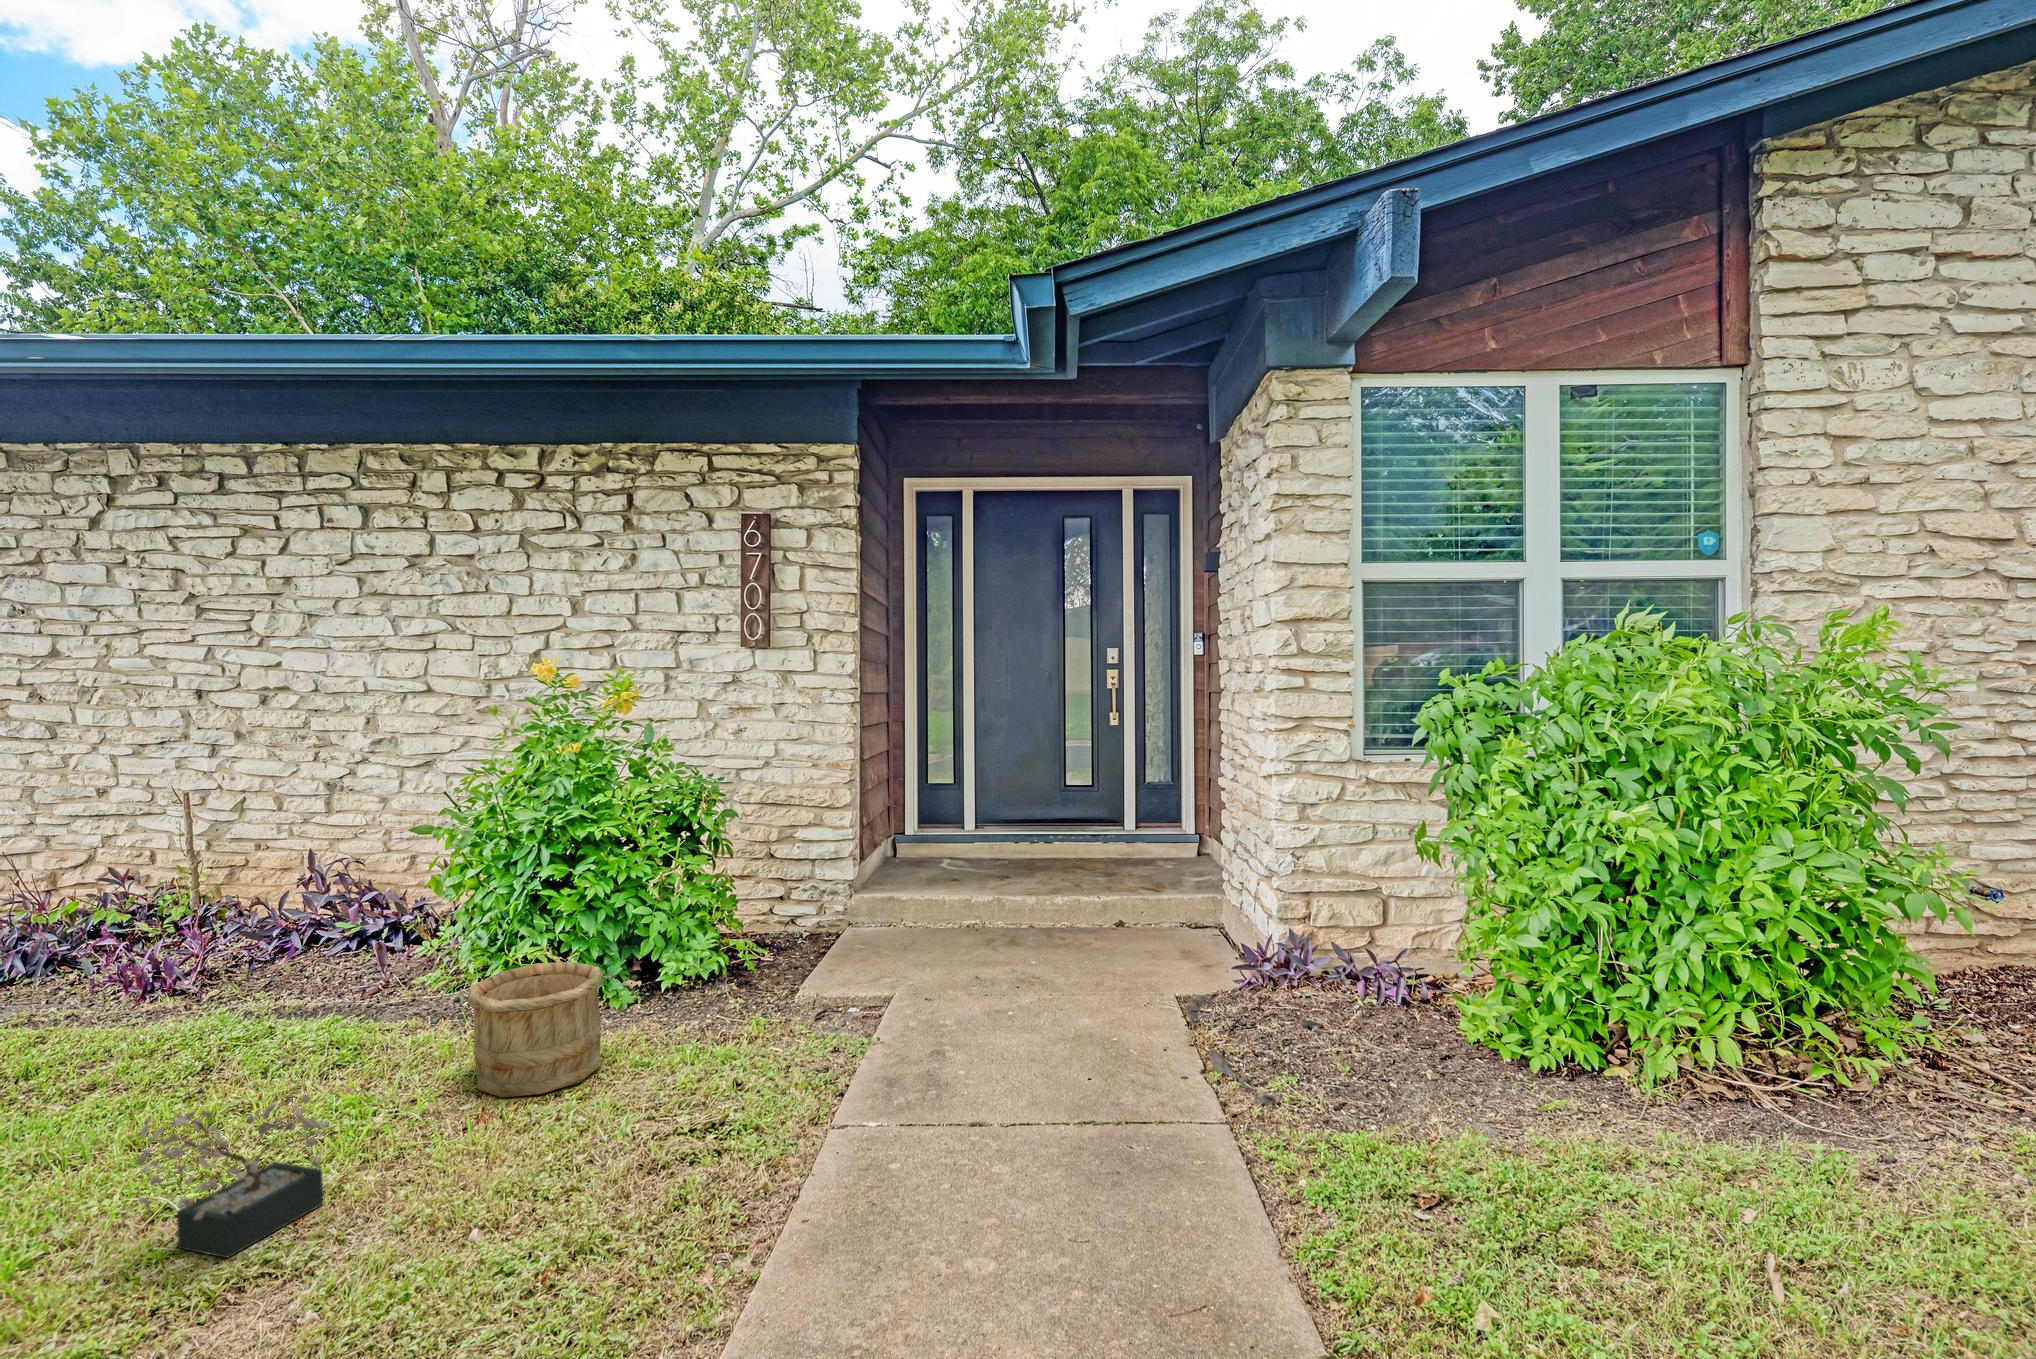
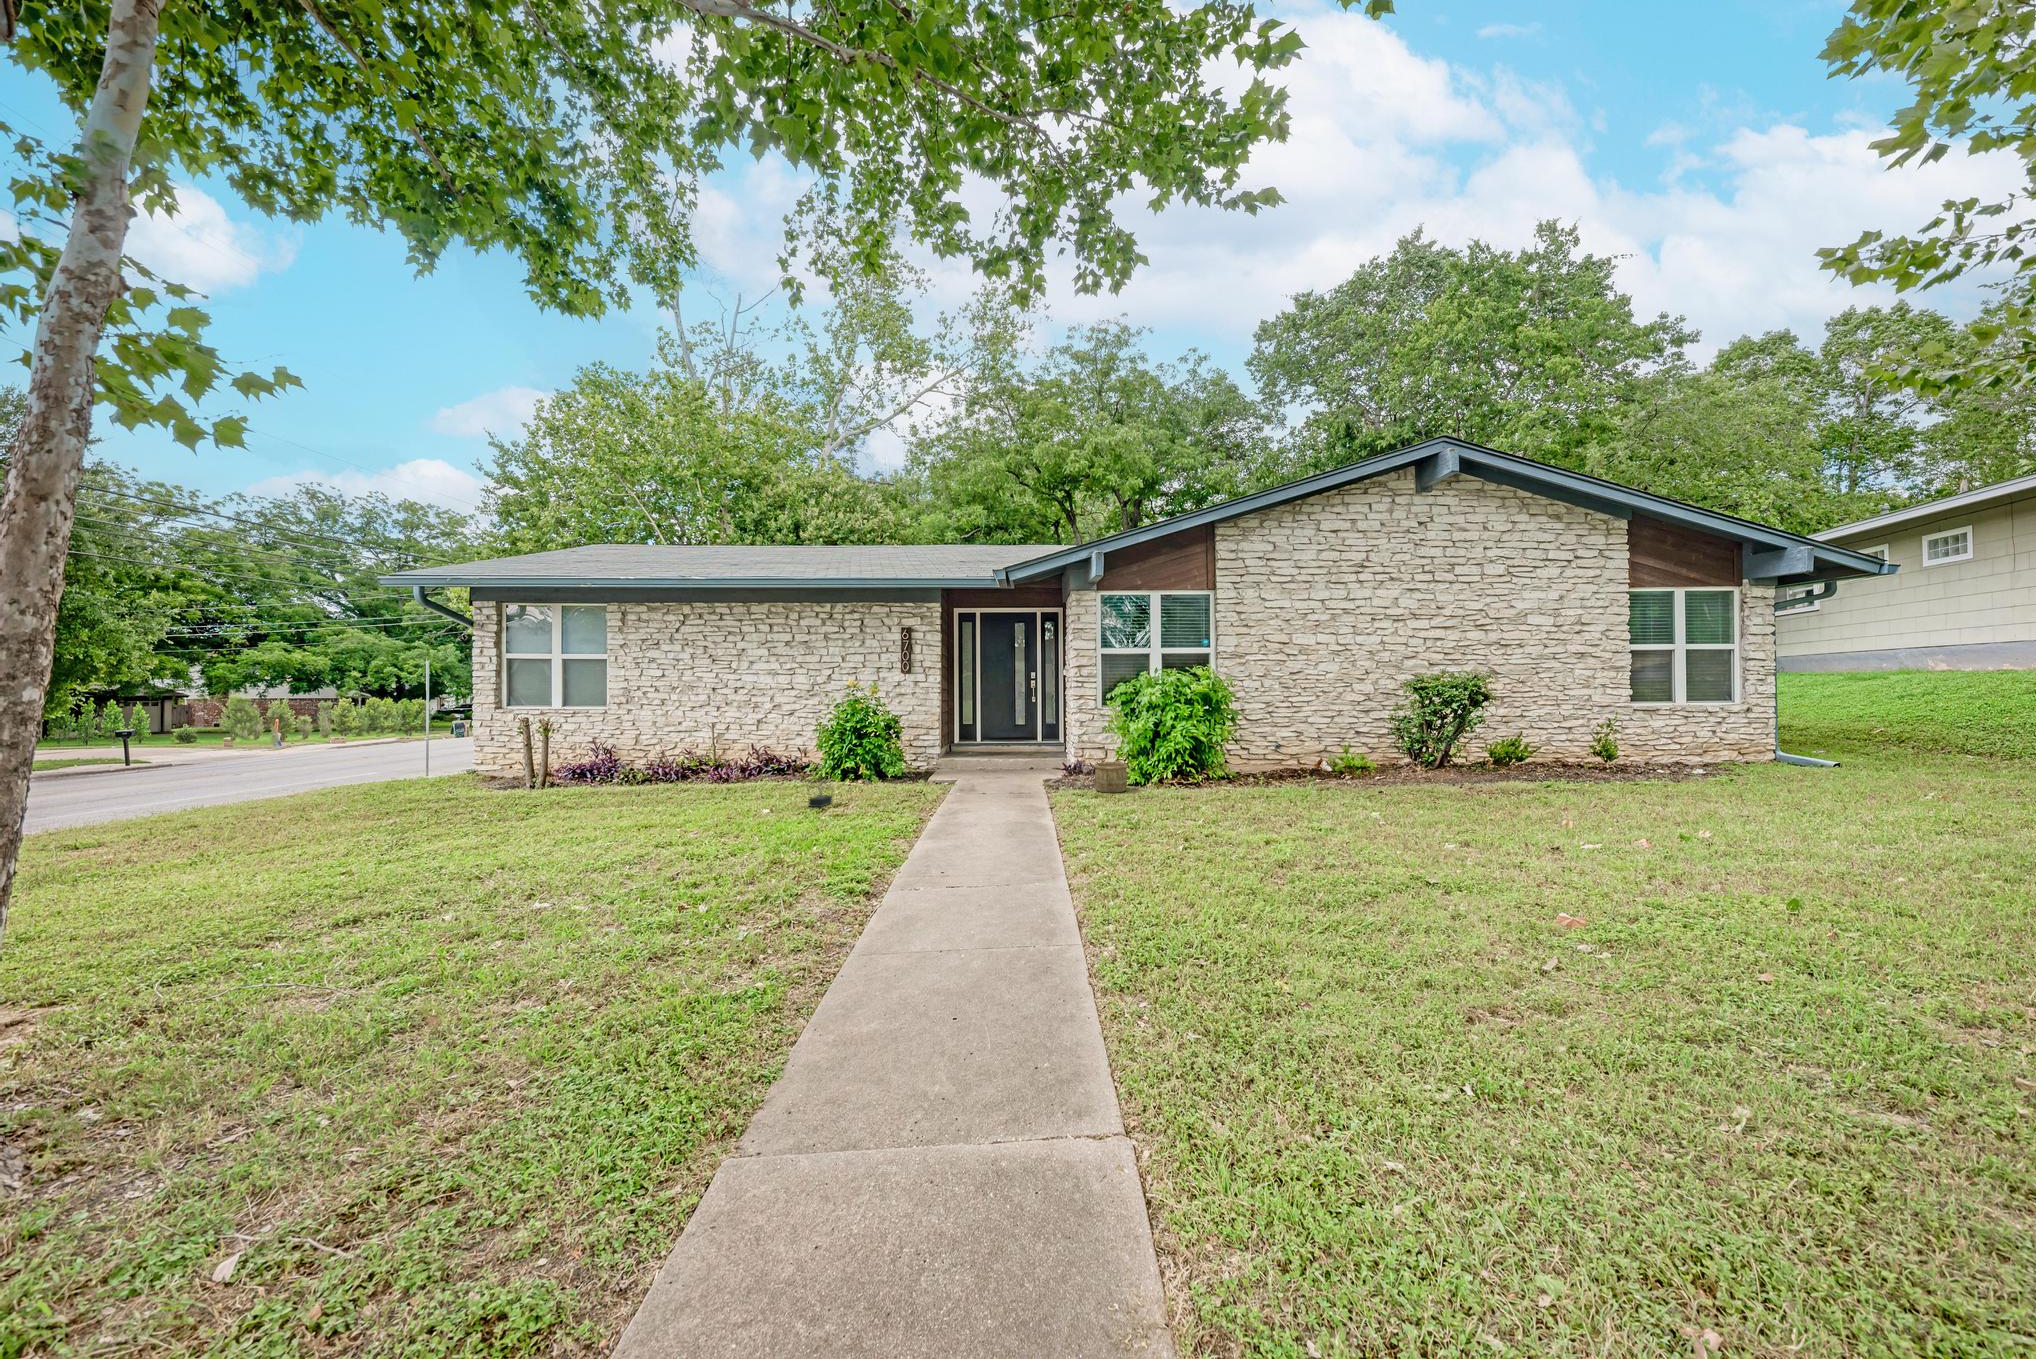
wooden bucket: present [468,962,602,1097] -> present [1094,762,1127,793]

